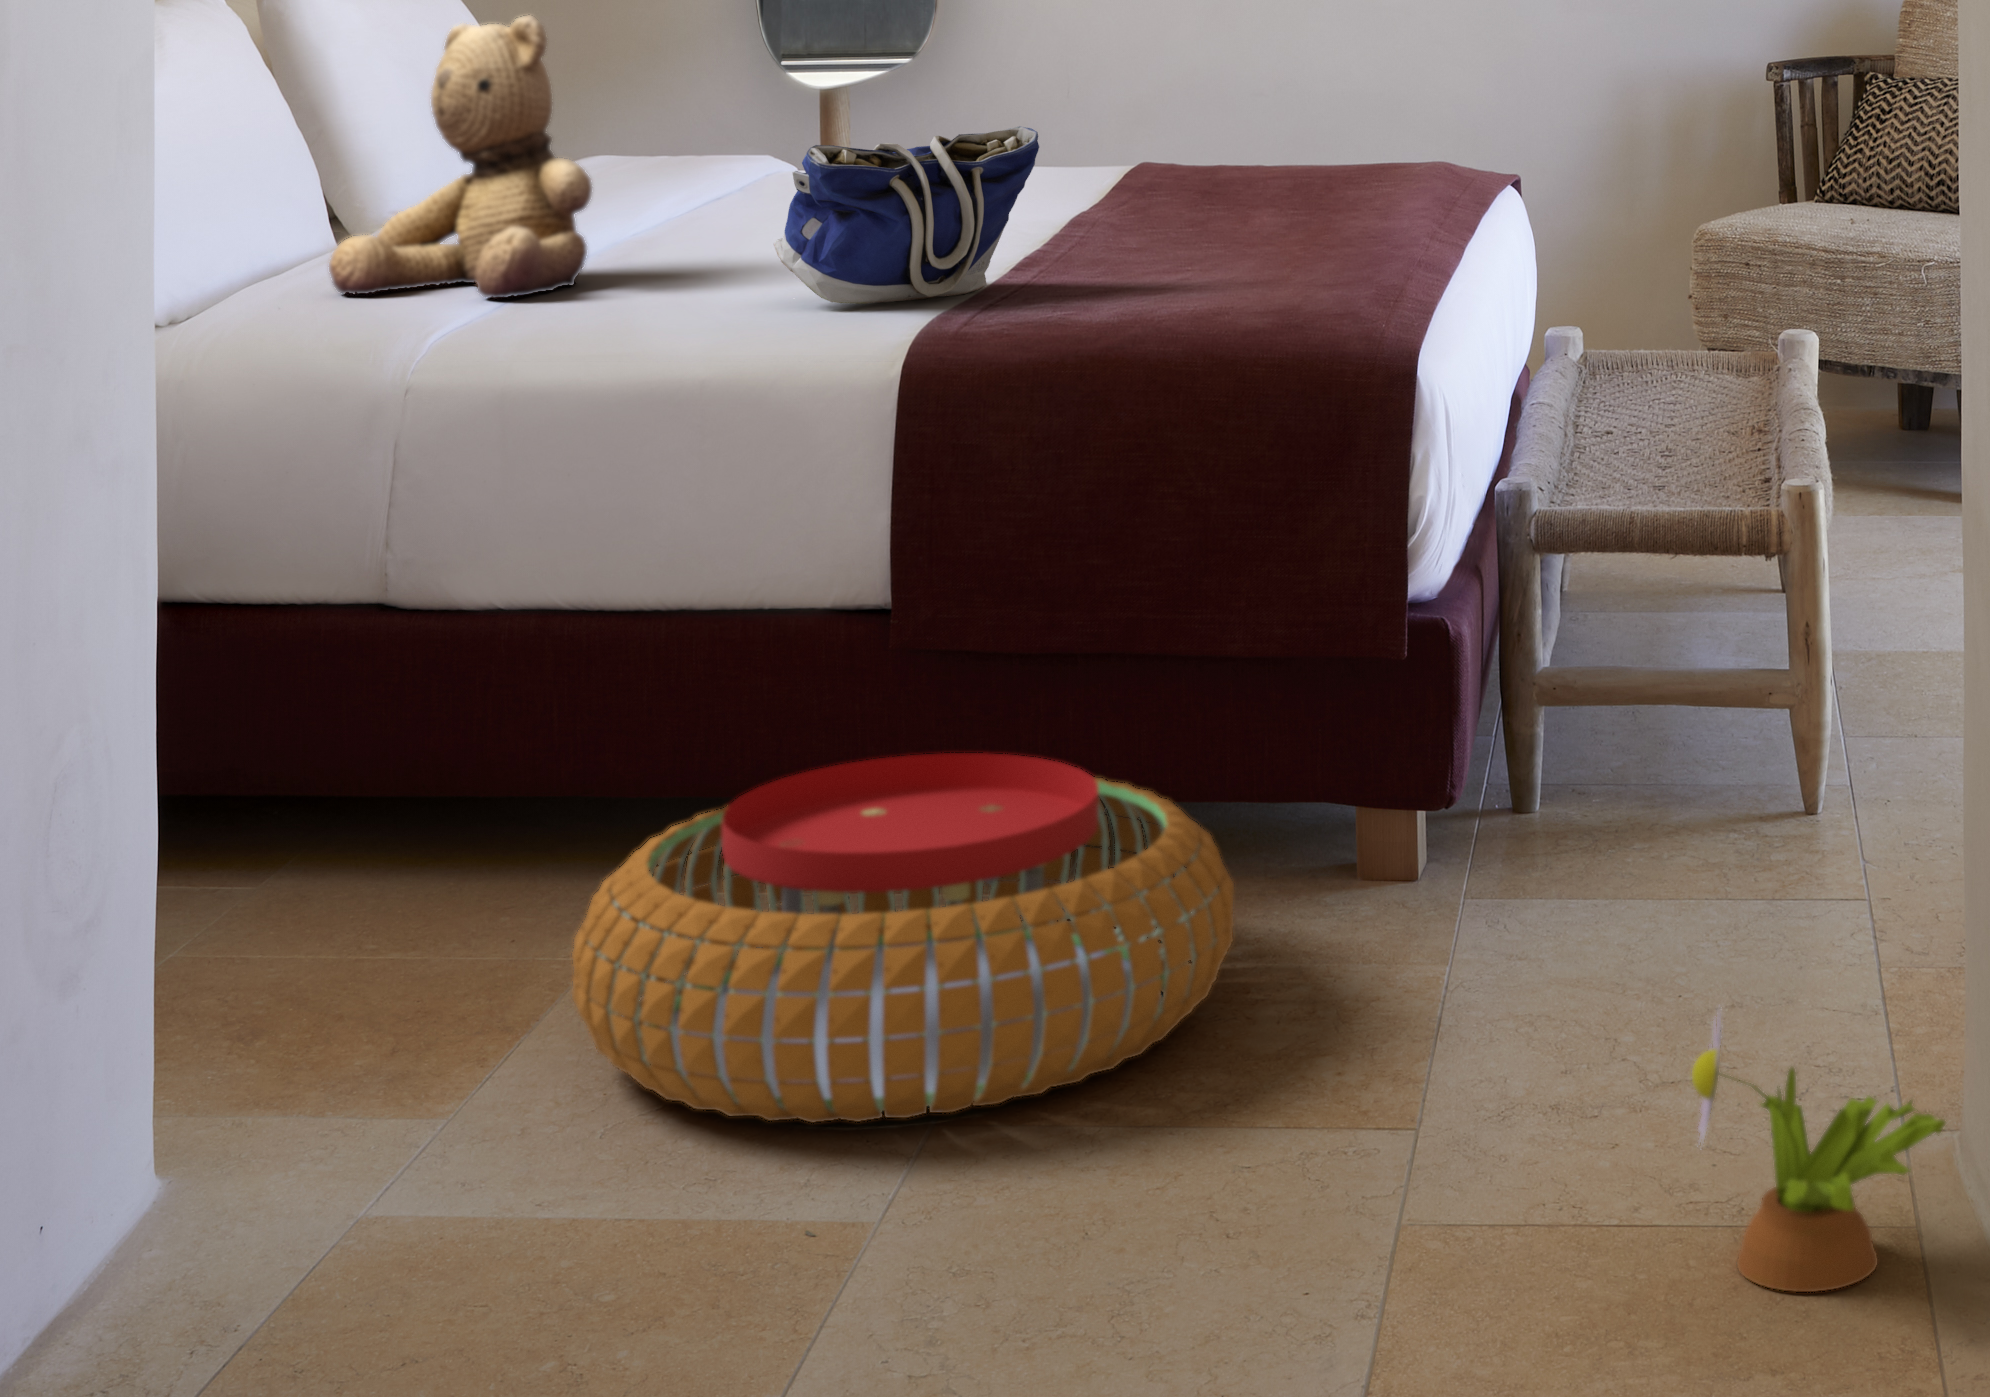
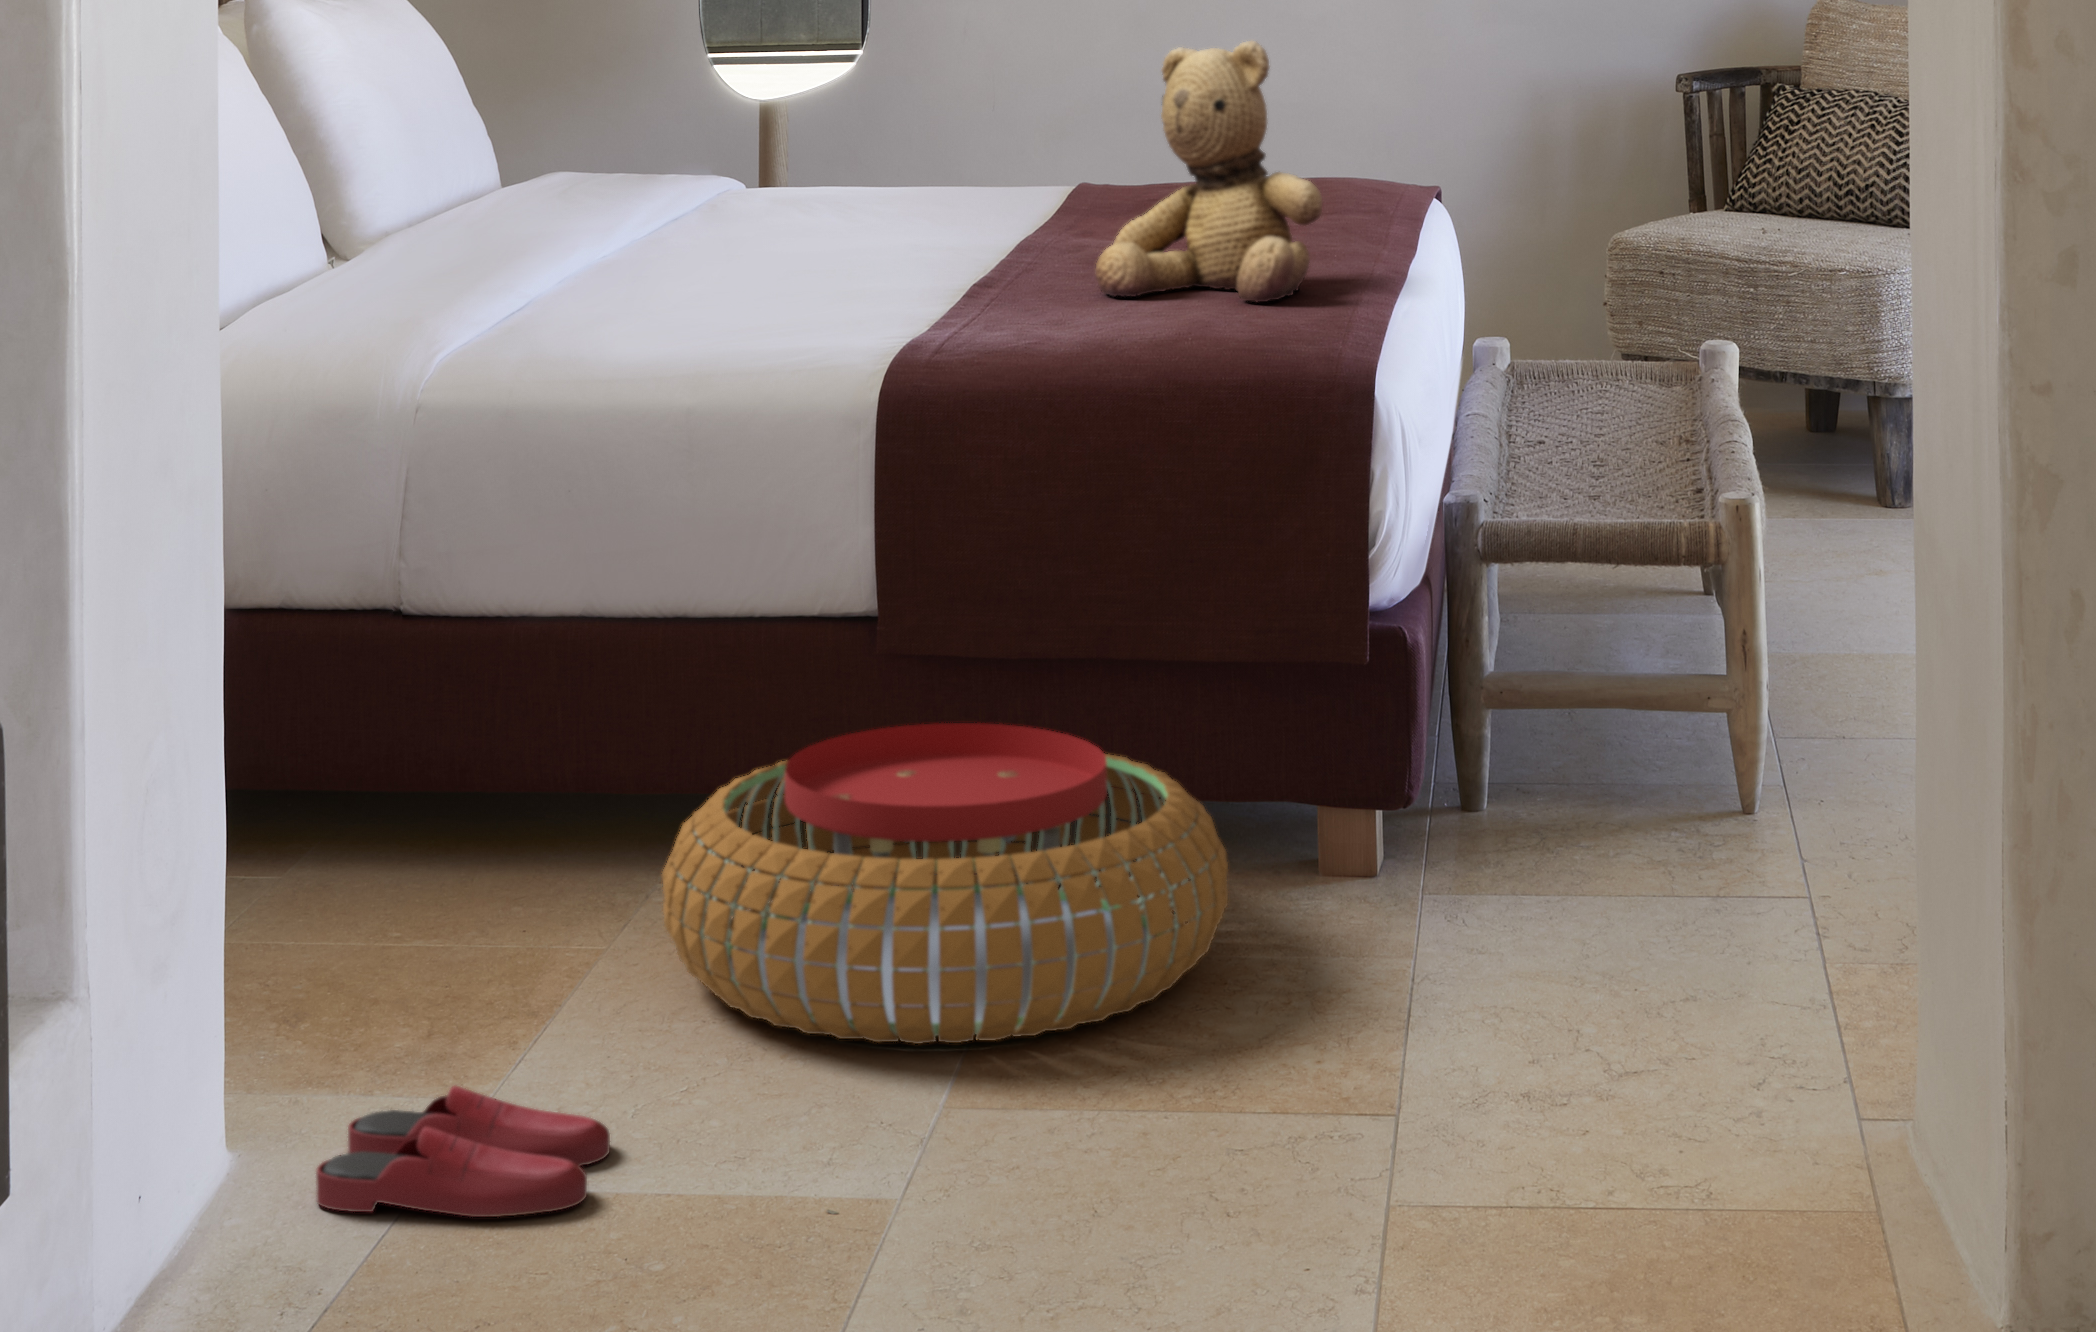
teddy bear: present [329,16,592,298] -> present [1096,41,1323,302]
tote bag: present [774,126,1039,304] -> none [786,148,1017,311]
decorative plant: present [1692,1014,1945,1292] -> none [1670,966,1908,1236]
slippers: none [72,1211,463,1377] -> present [316,1086,610,1217]

